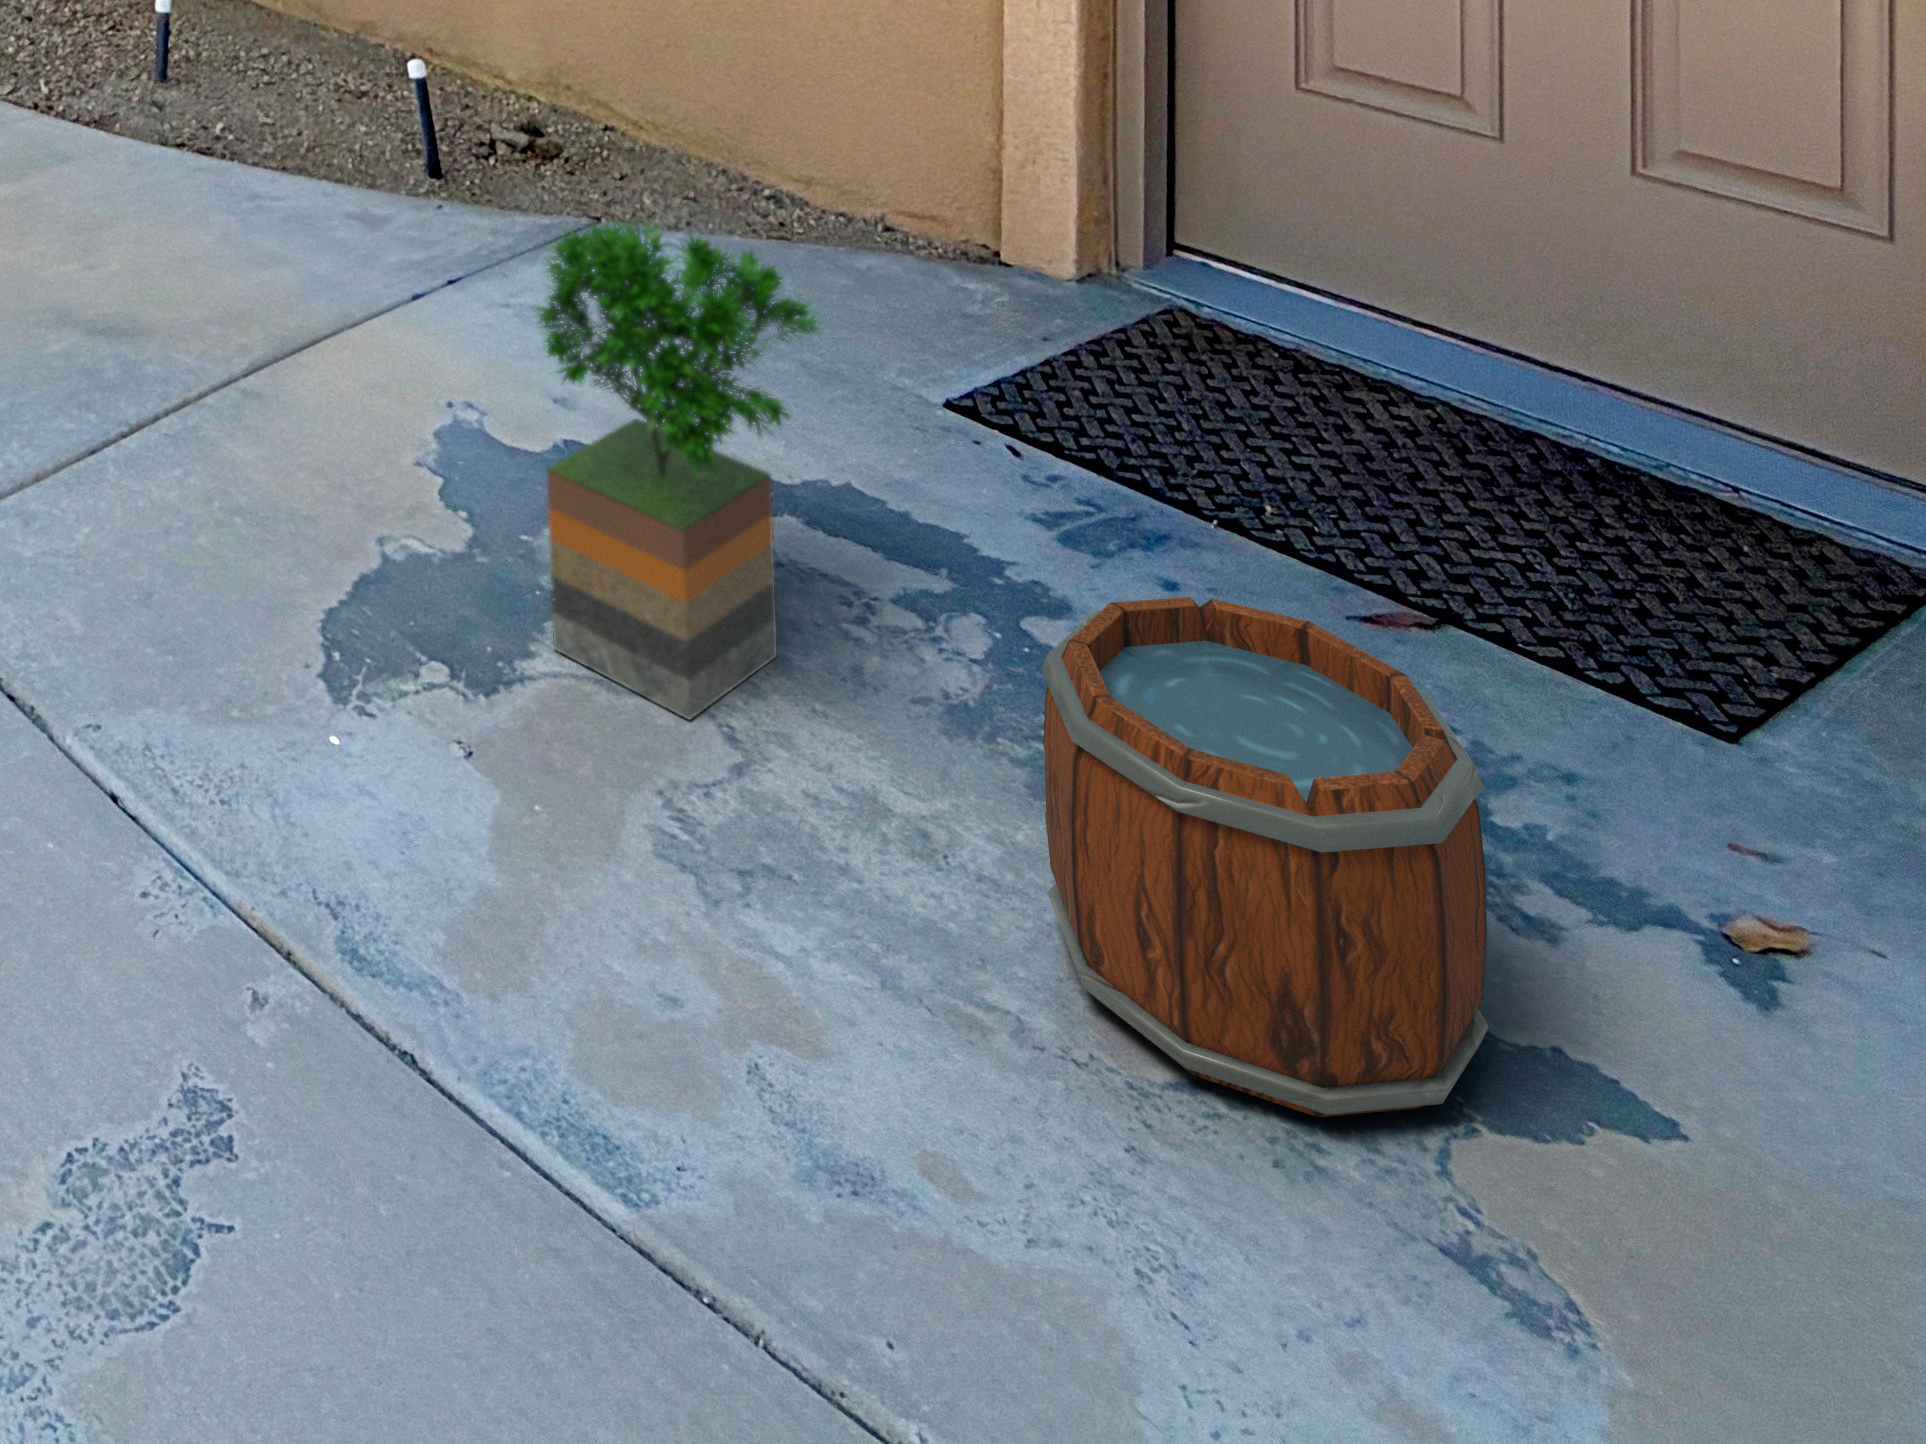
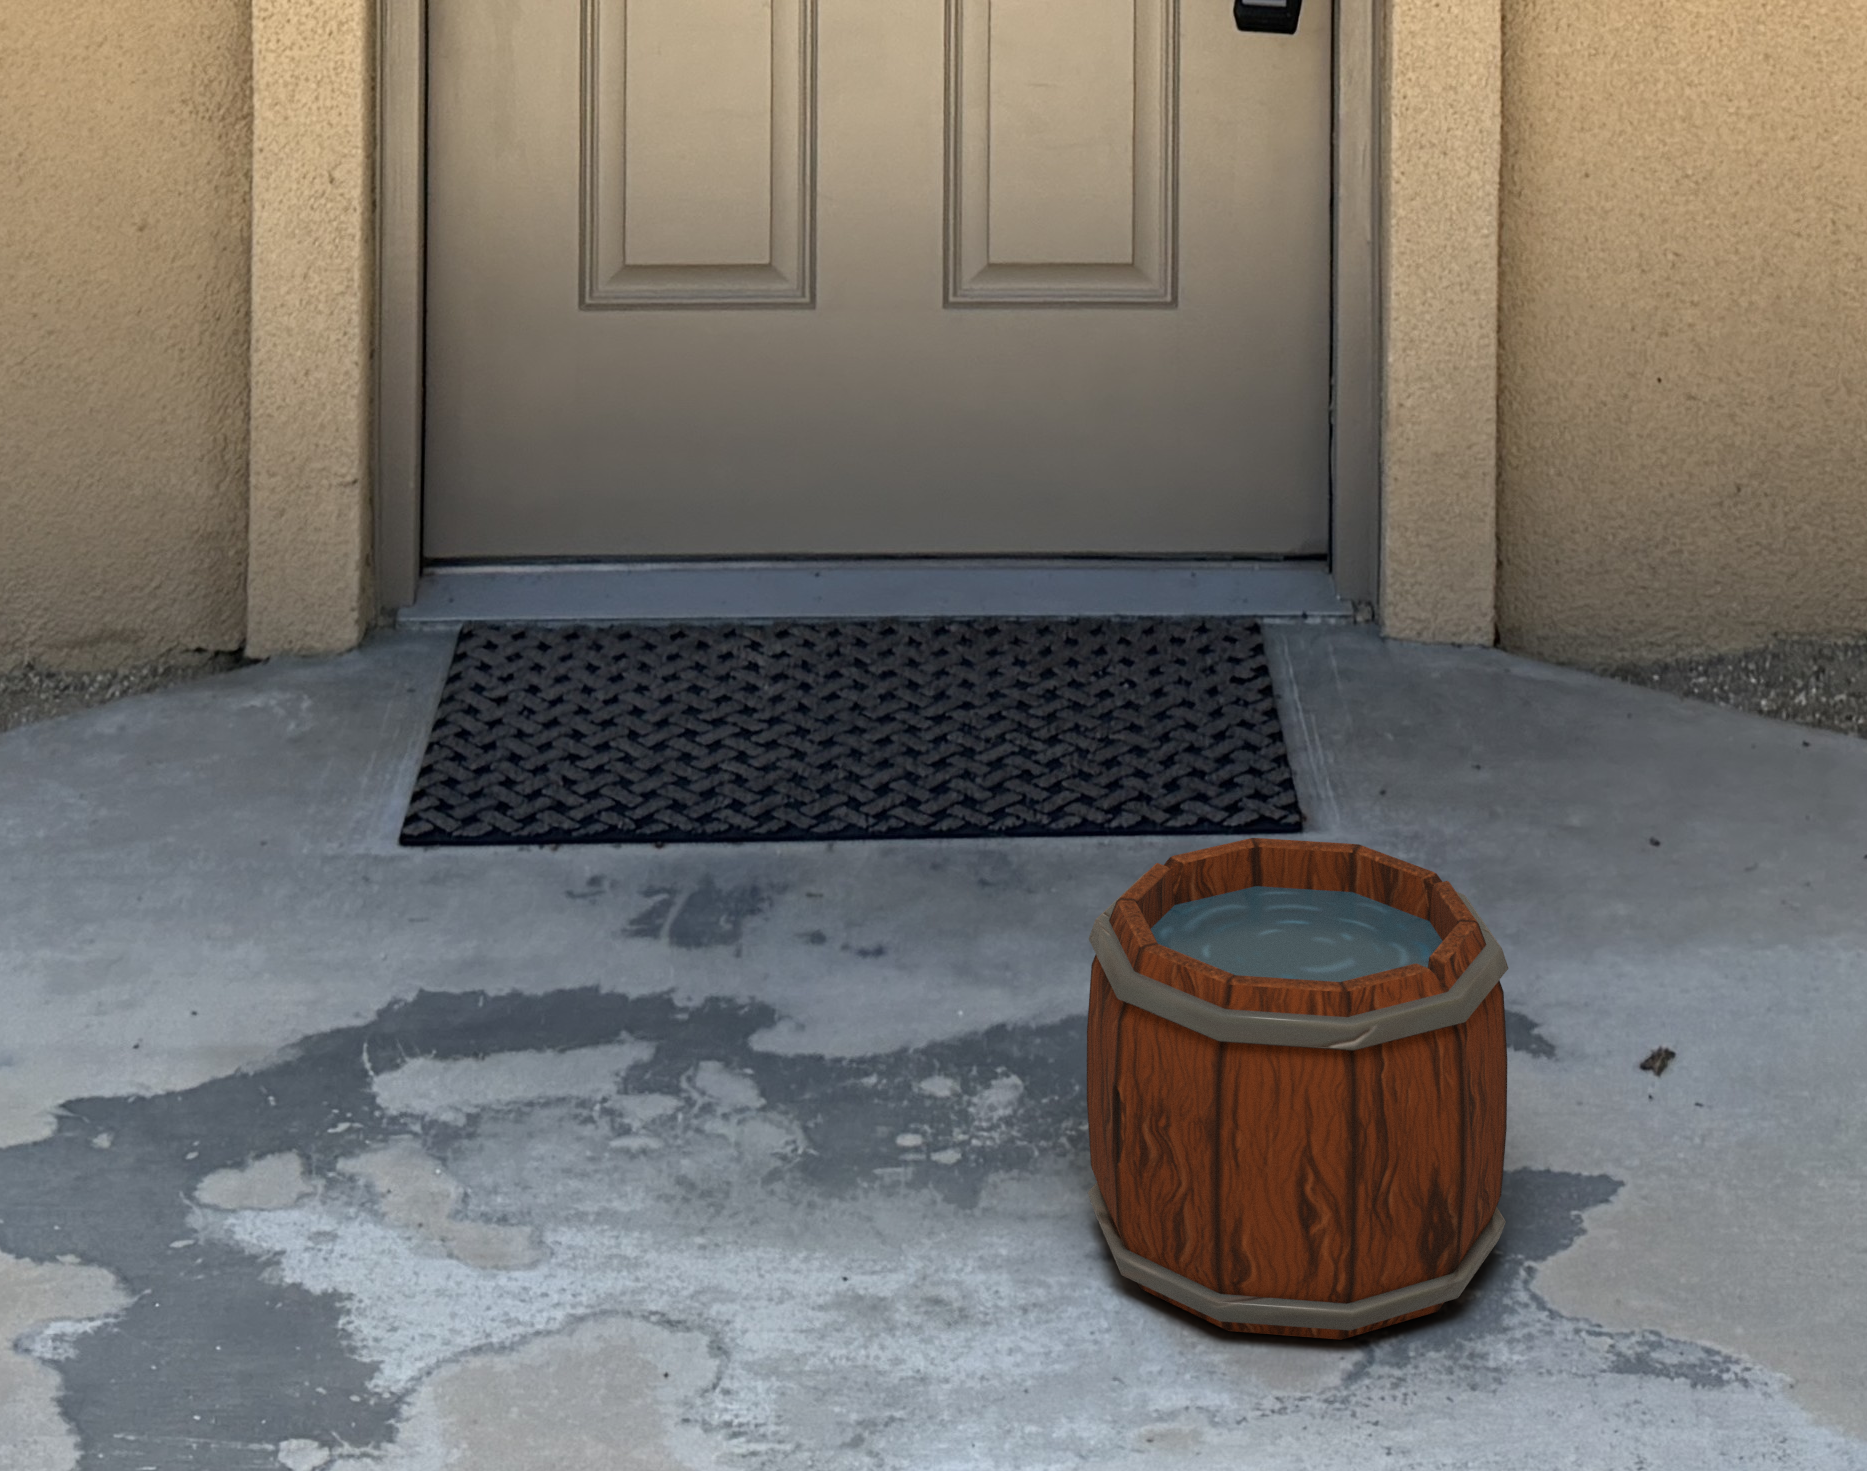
potted tree: present [537,221,820,719] -> none [302,660,721,1336]

